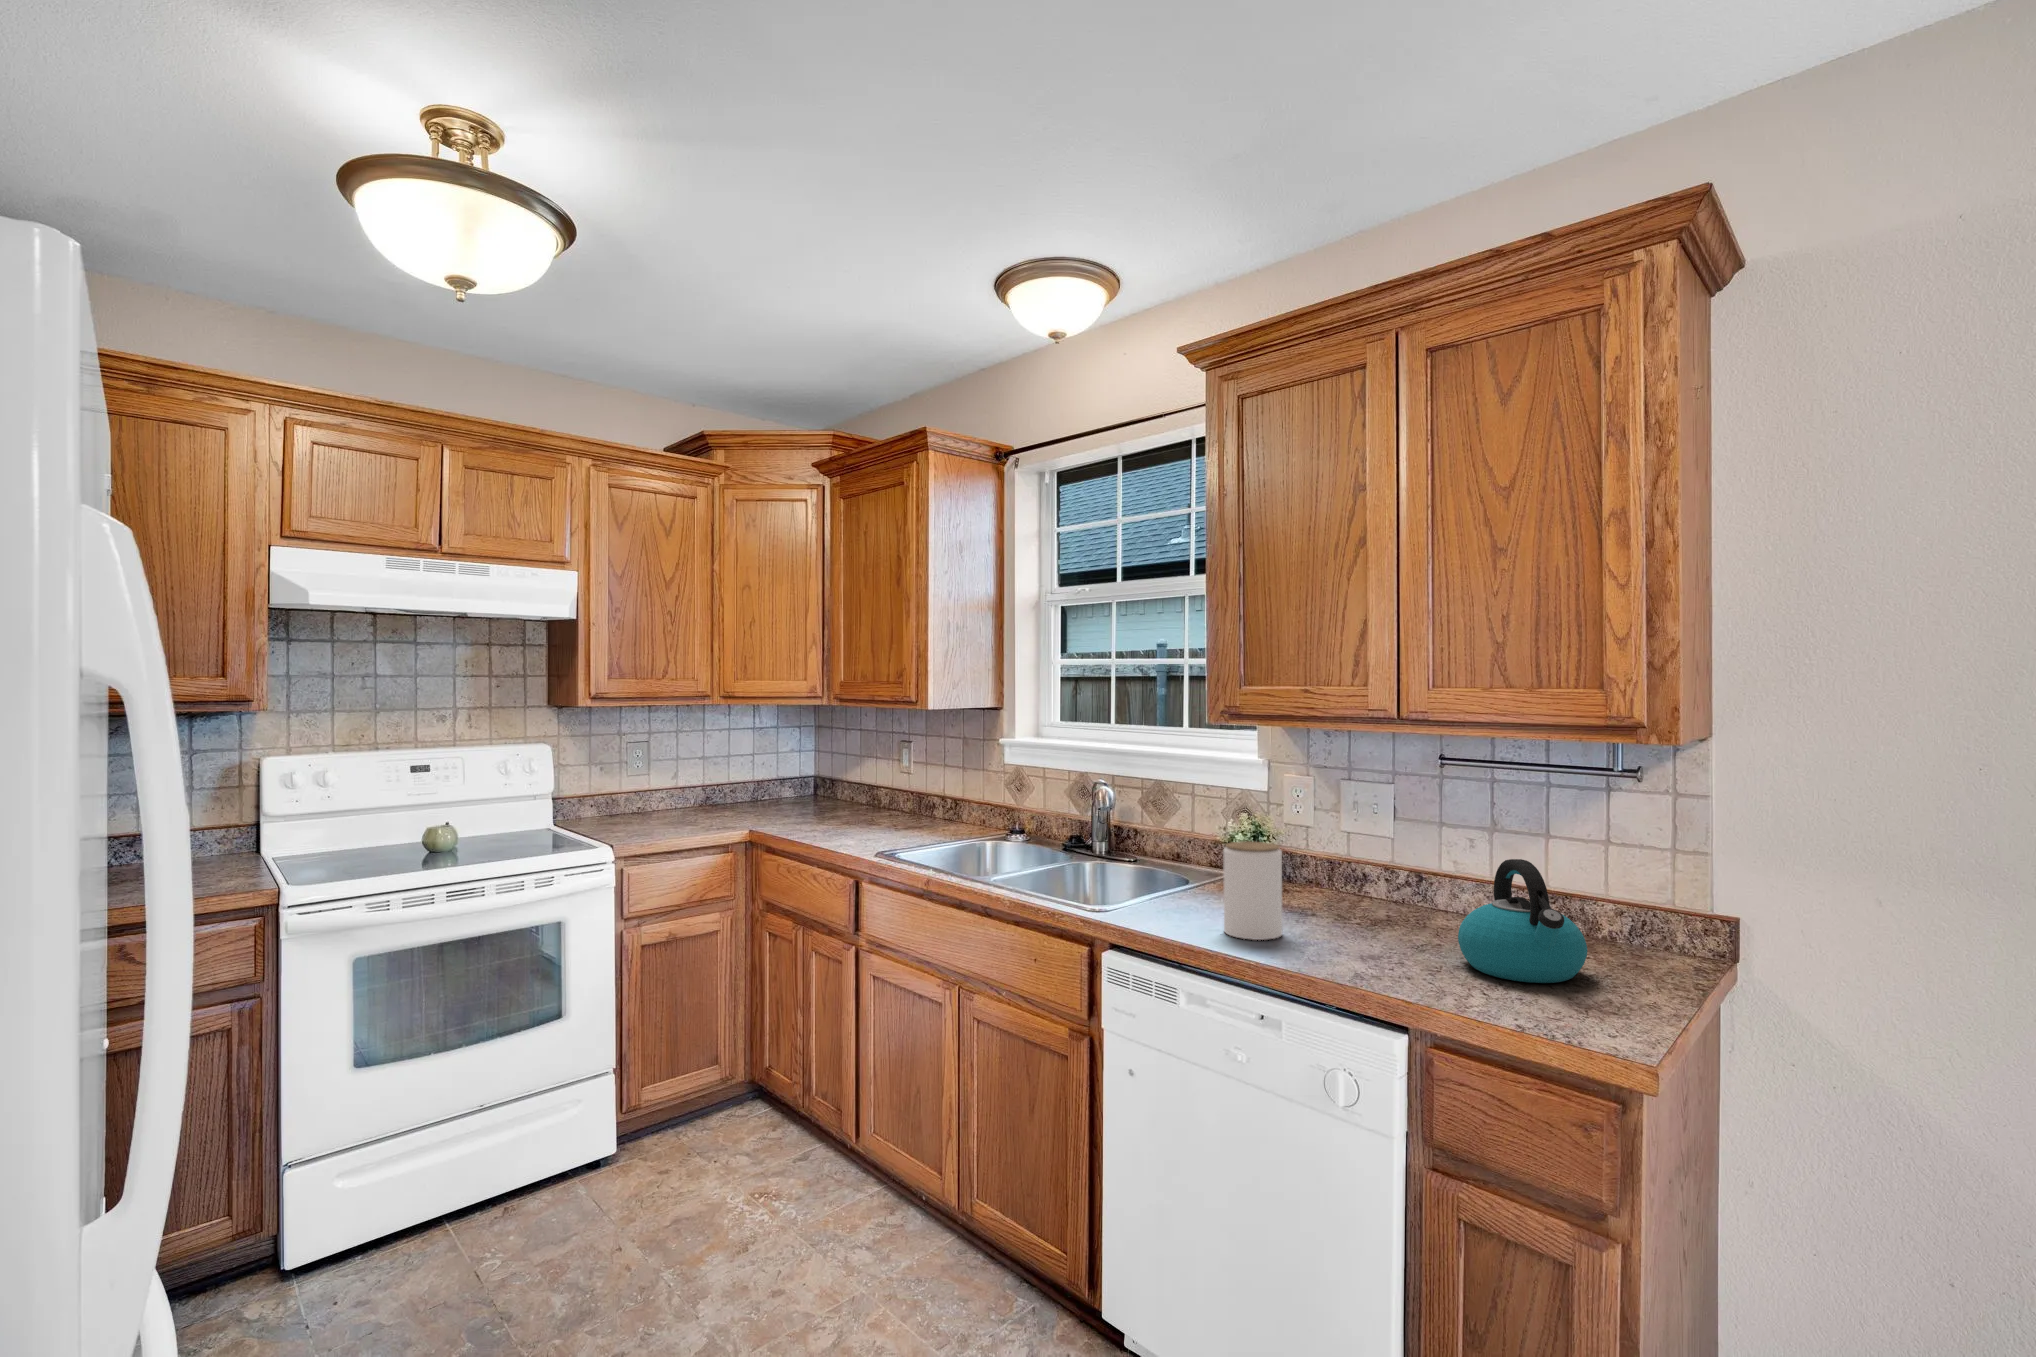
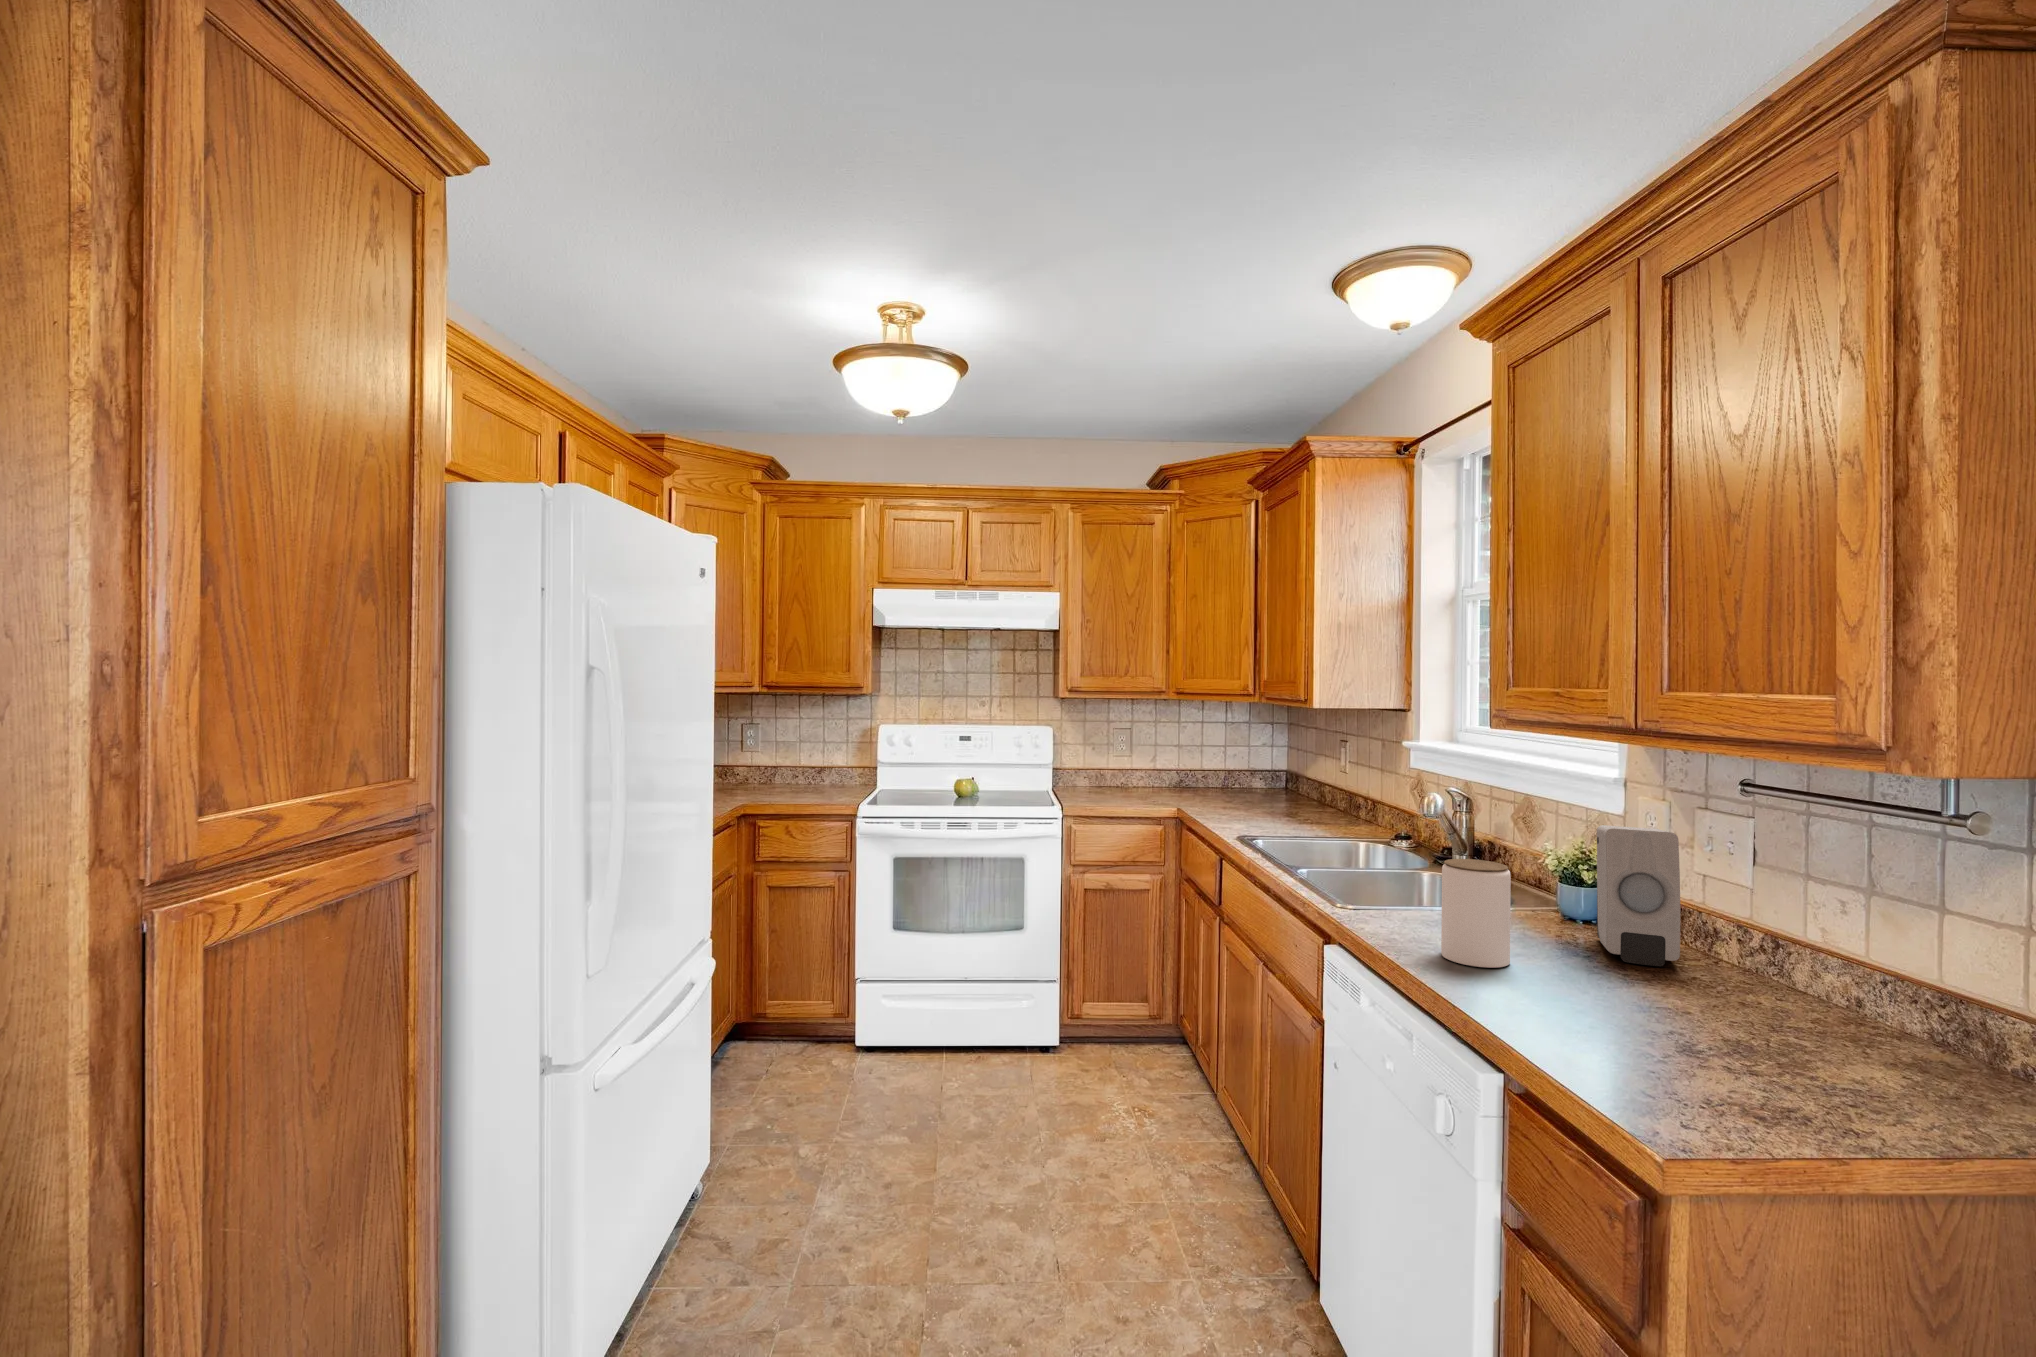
soap dispenser: none [1283,799,1367,913] -> present [1597,825,1680,966]
kettle: present [1458,859,1587,983] -> none [1672,921,1865,1090]

